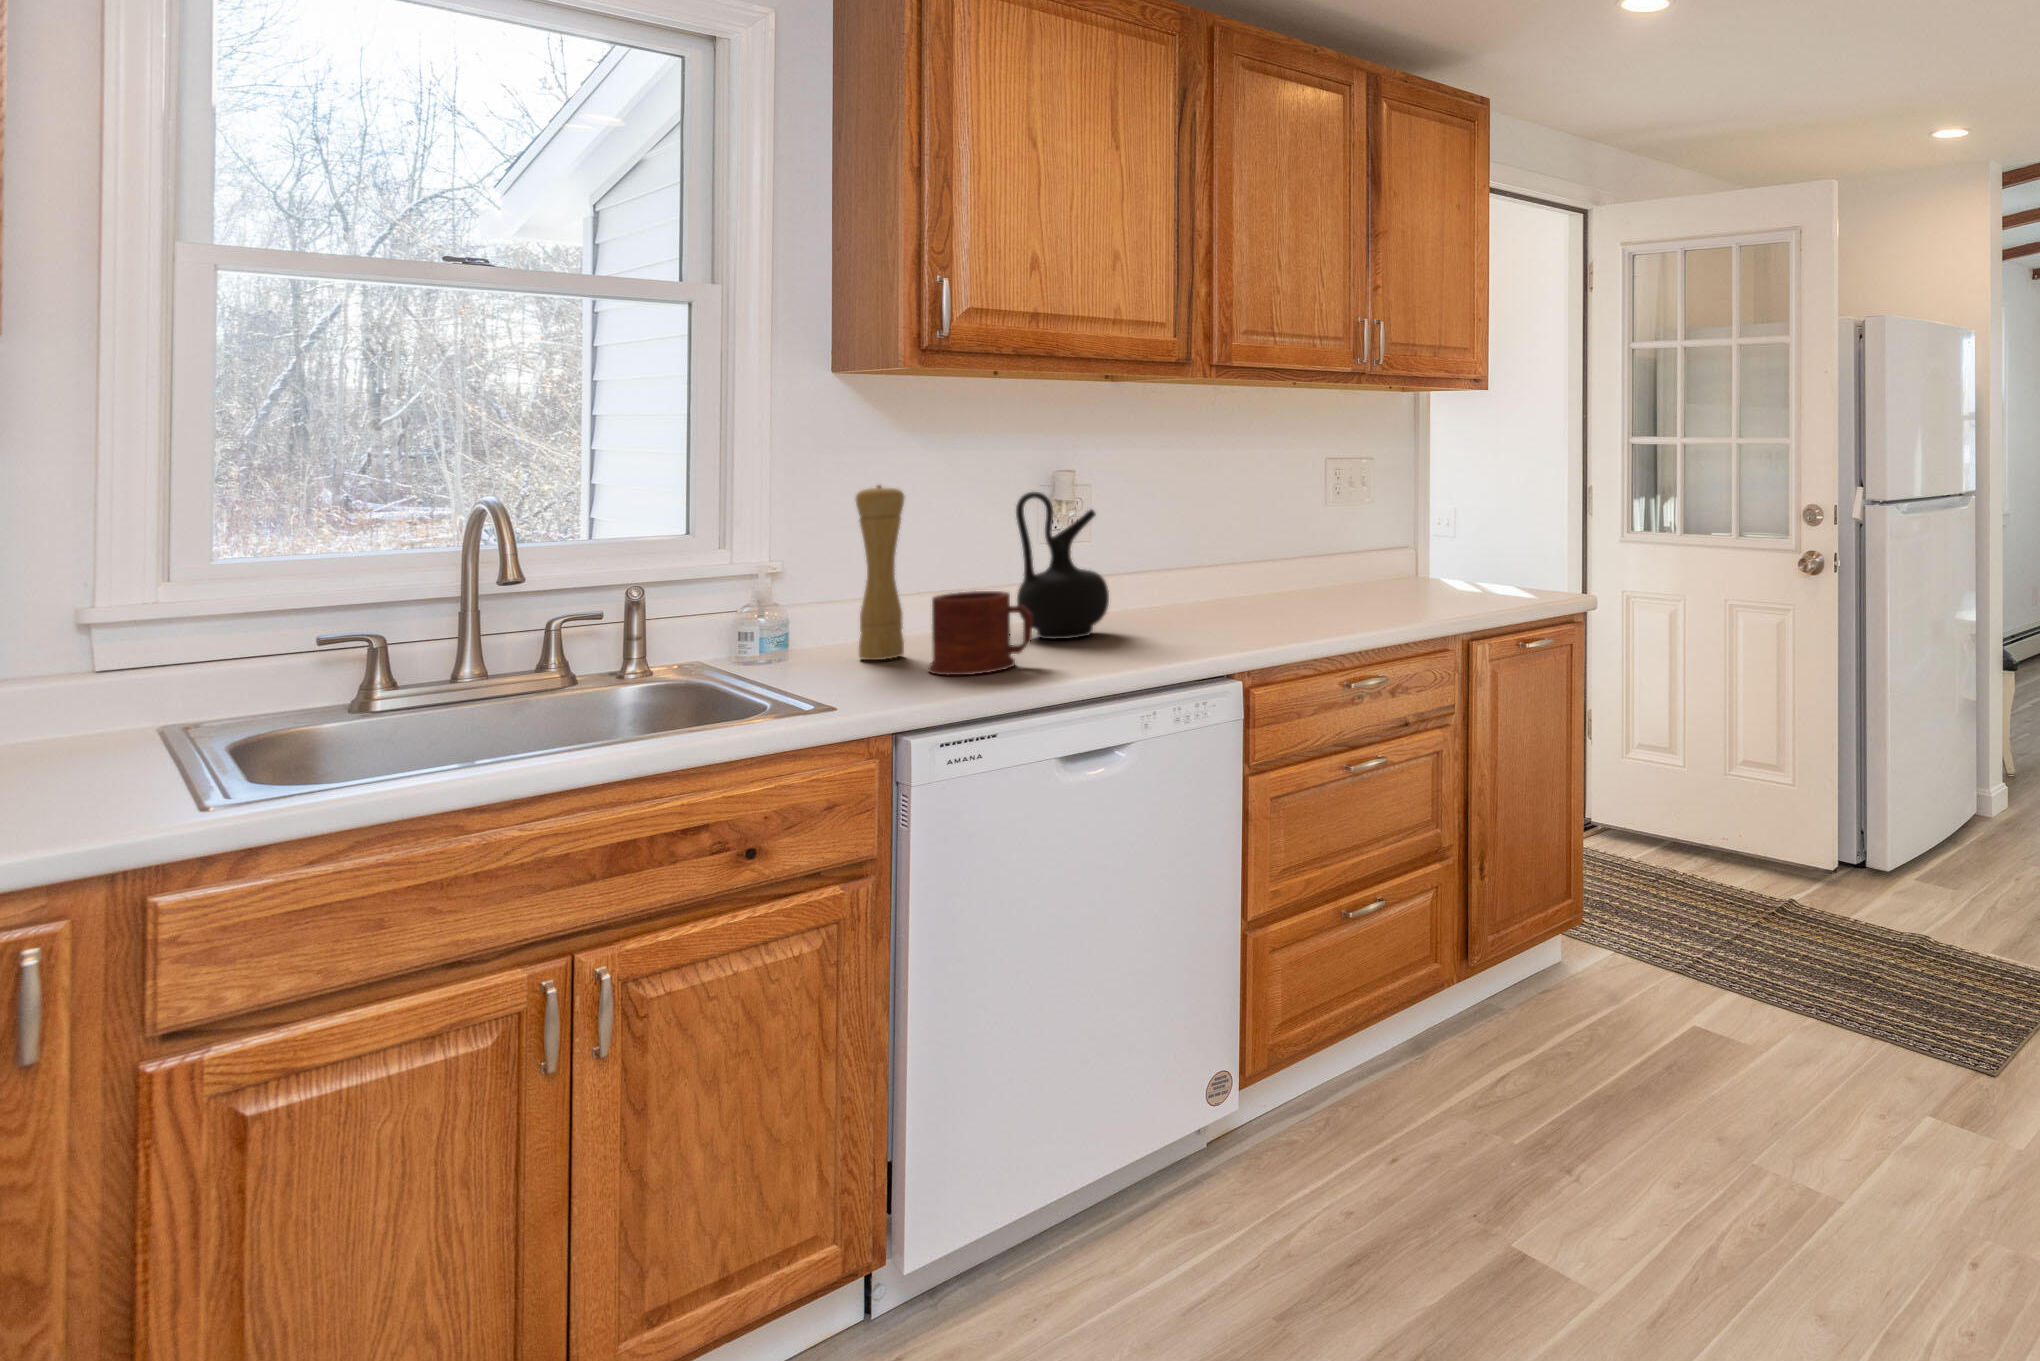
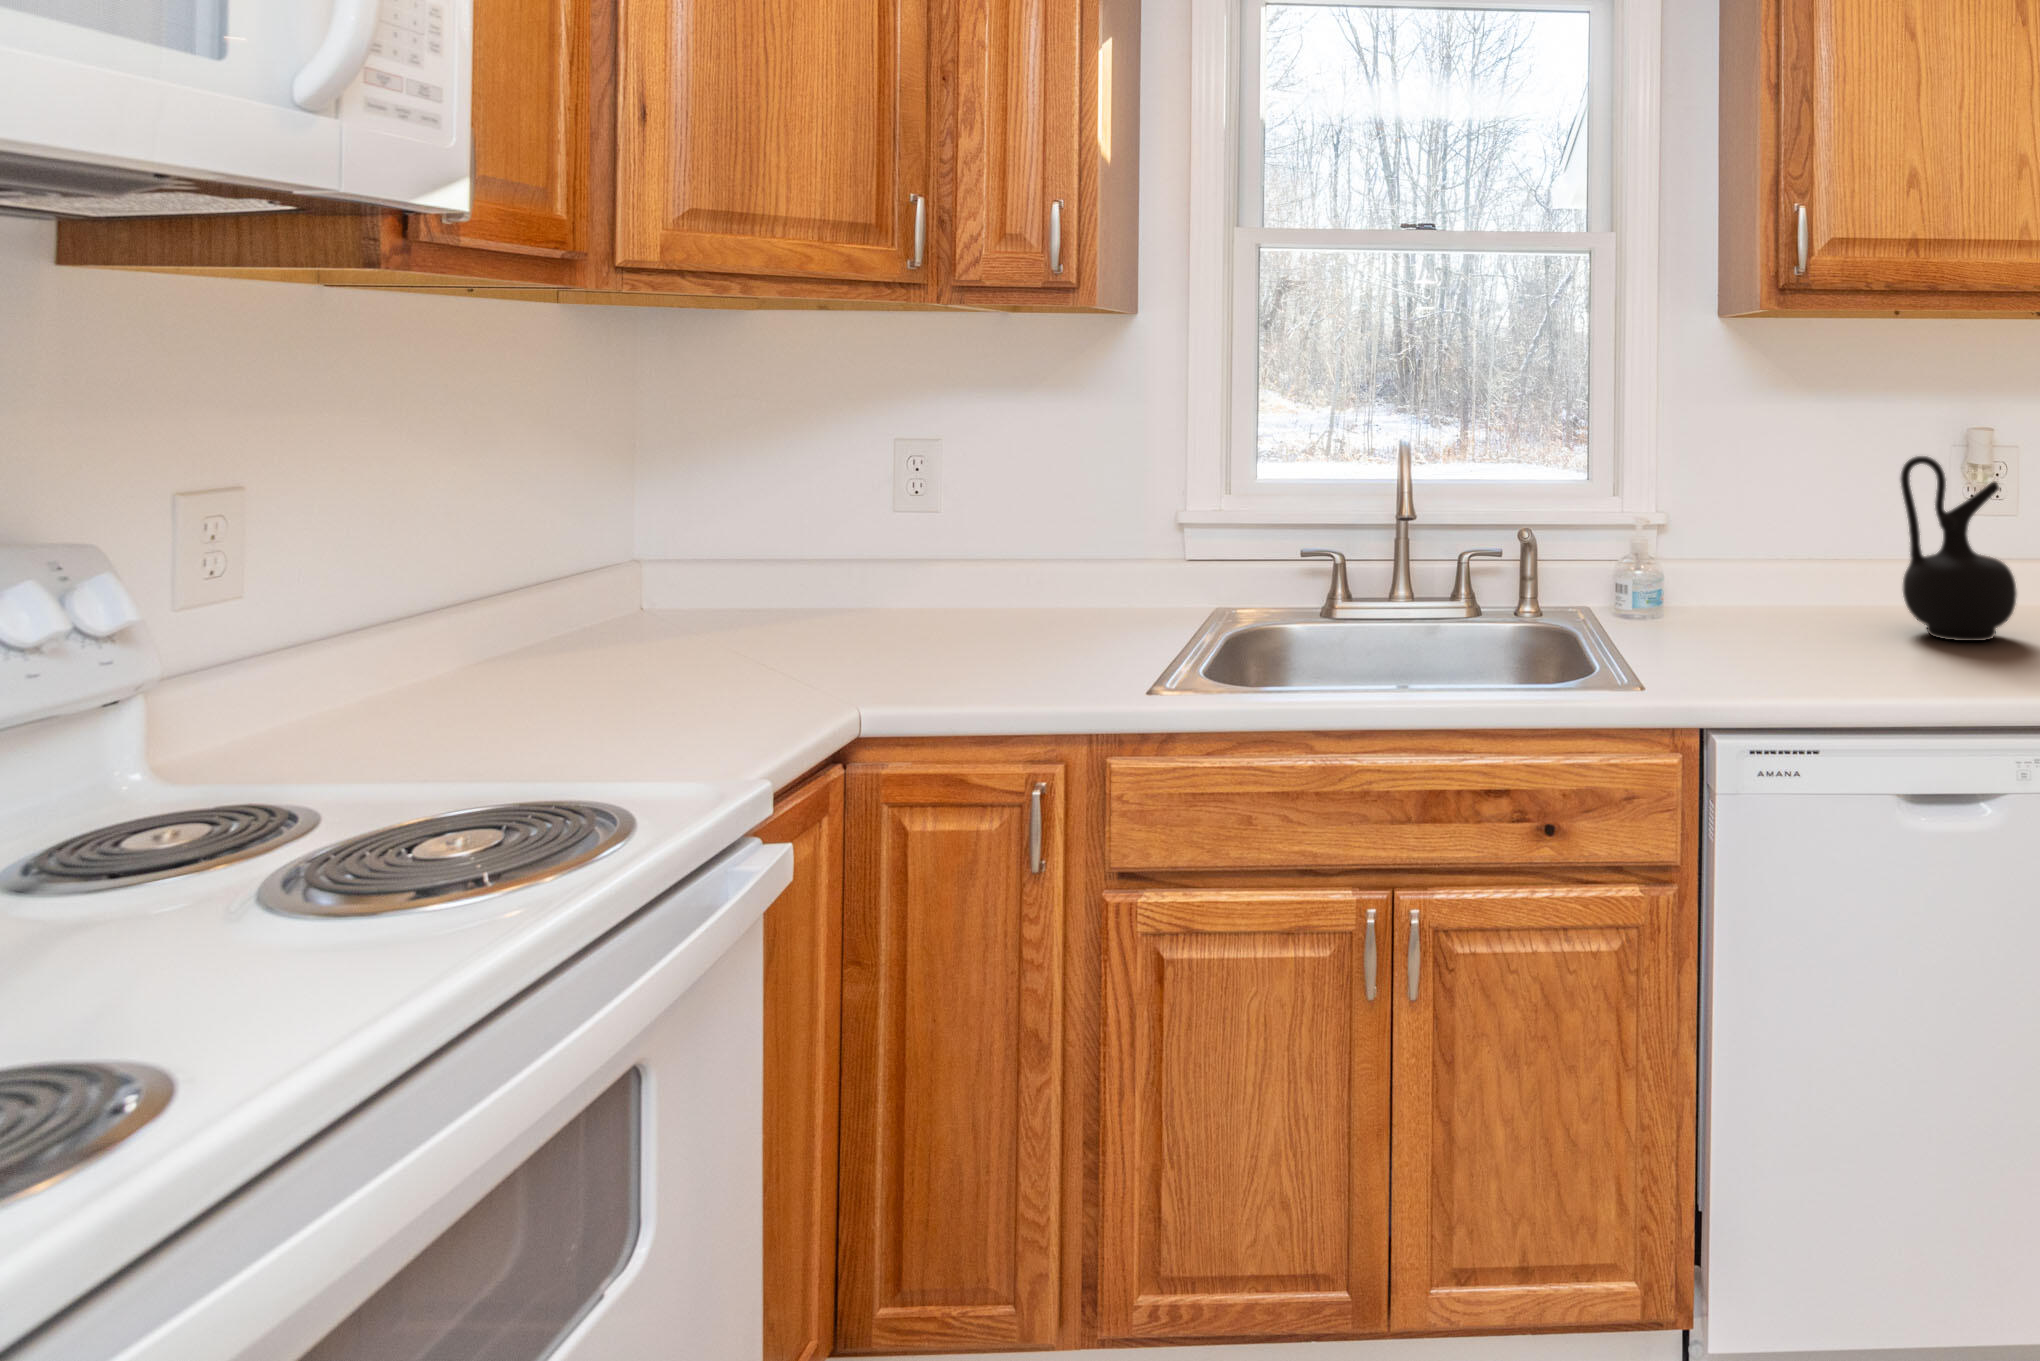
pepper mill: present [856,485,904,660] -> none [1719,440,1769,636]
mug: present [928,591,1032,675] -> none [1773,571,1890,673]

